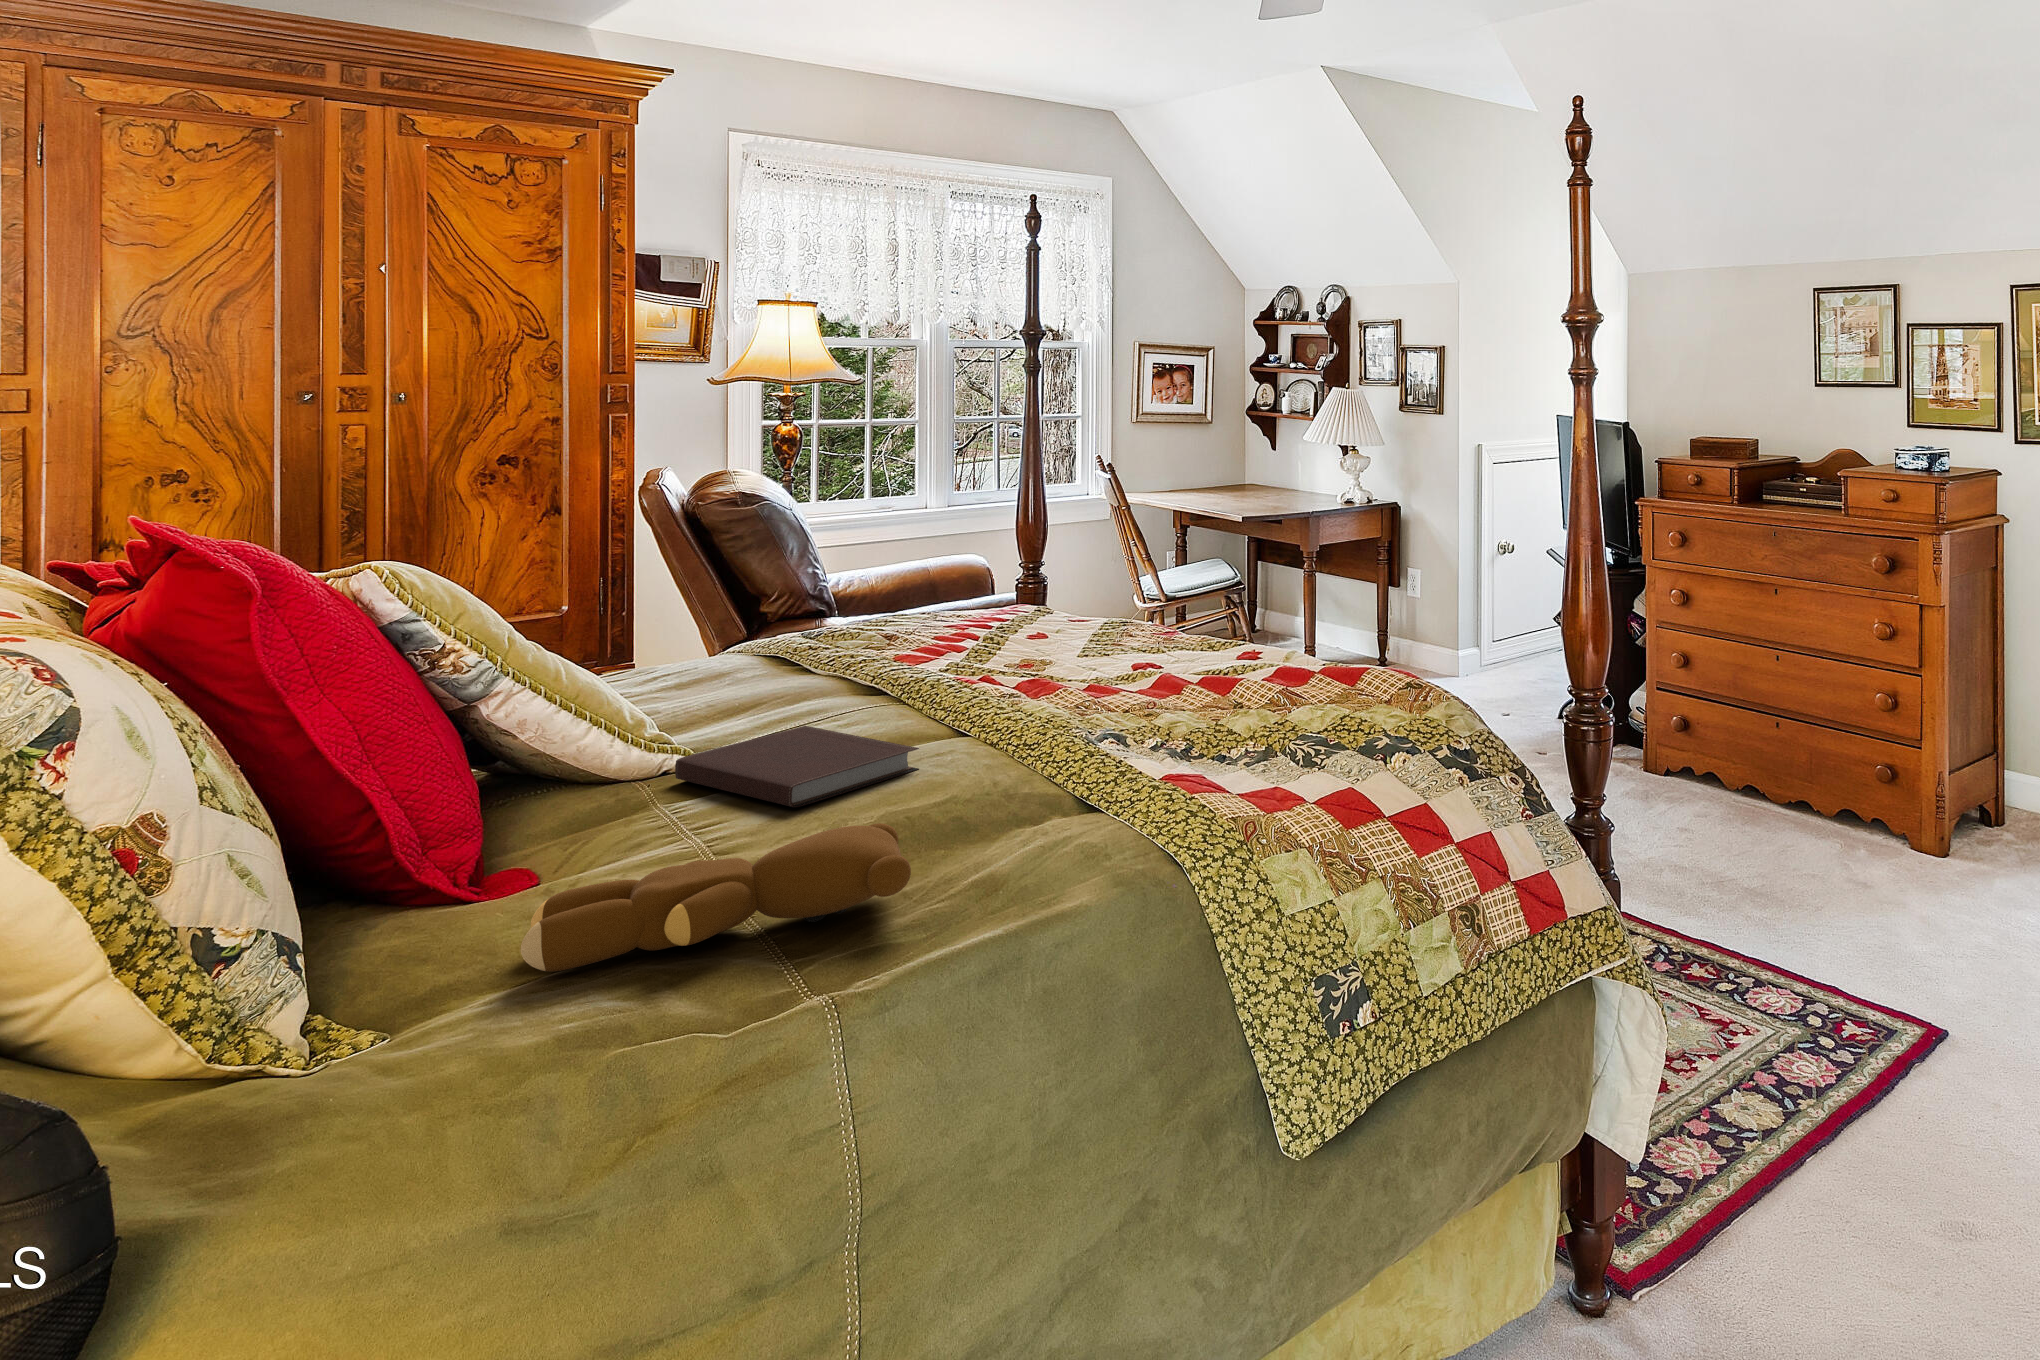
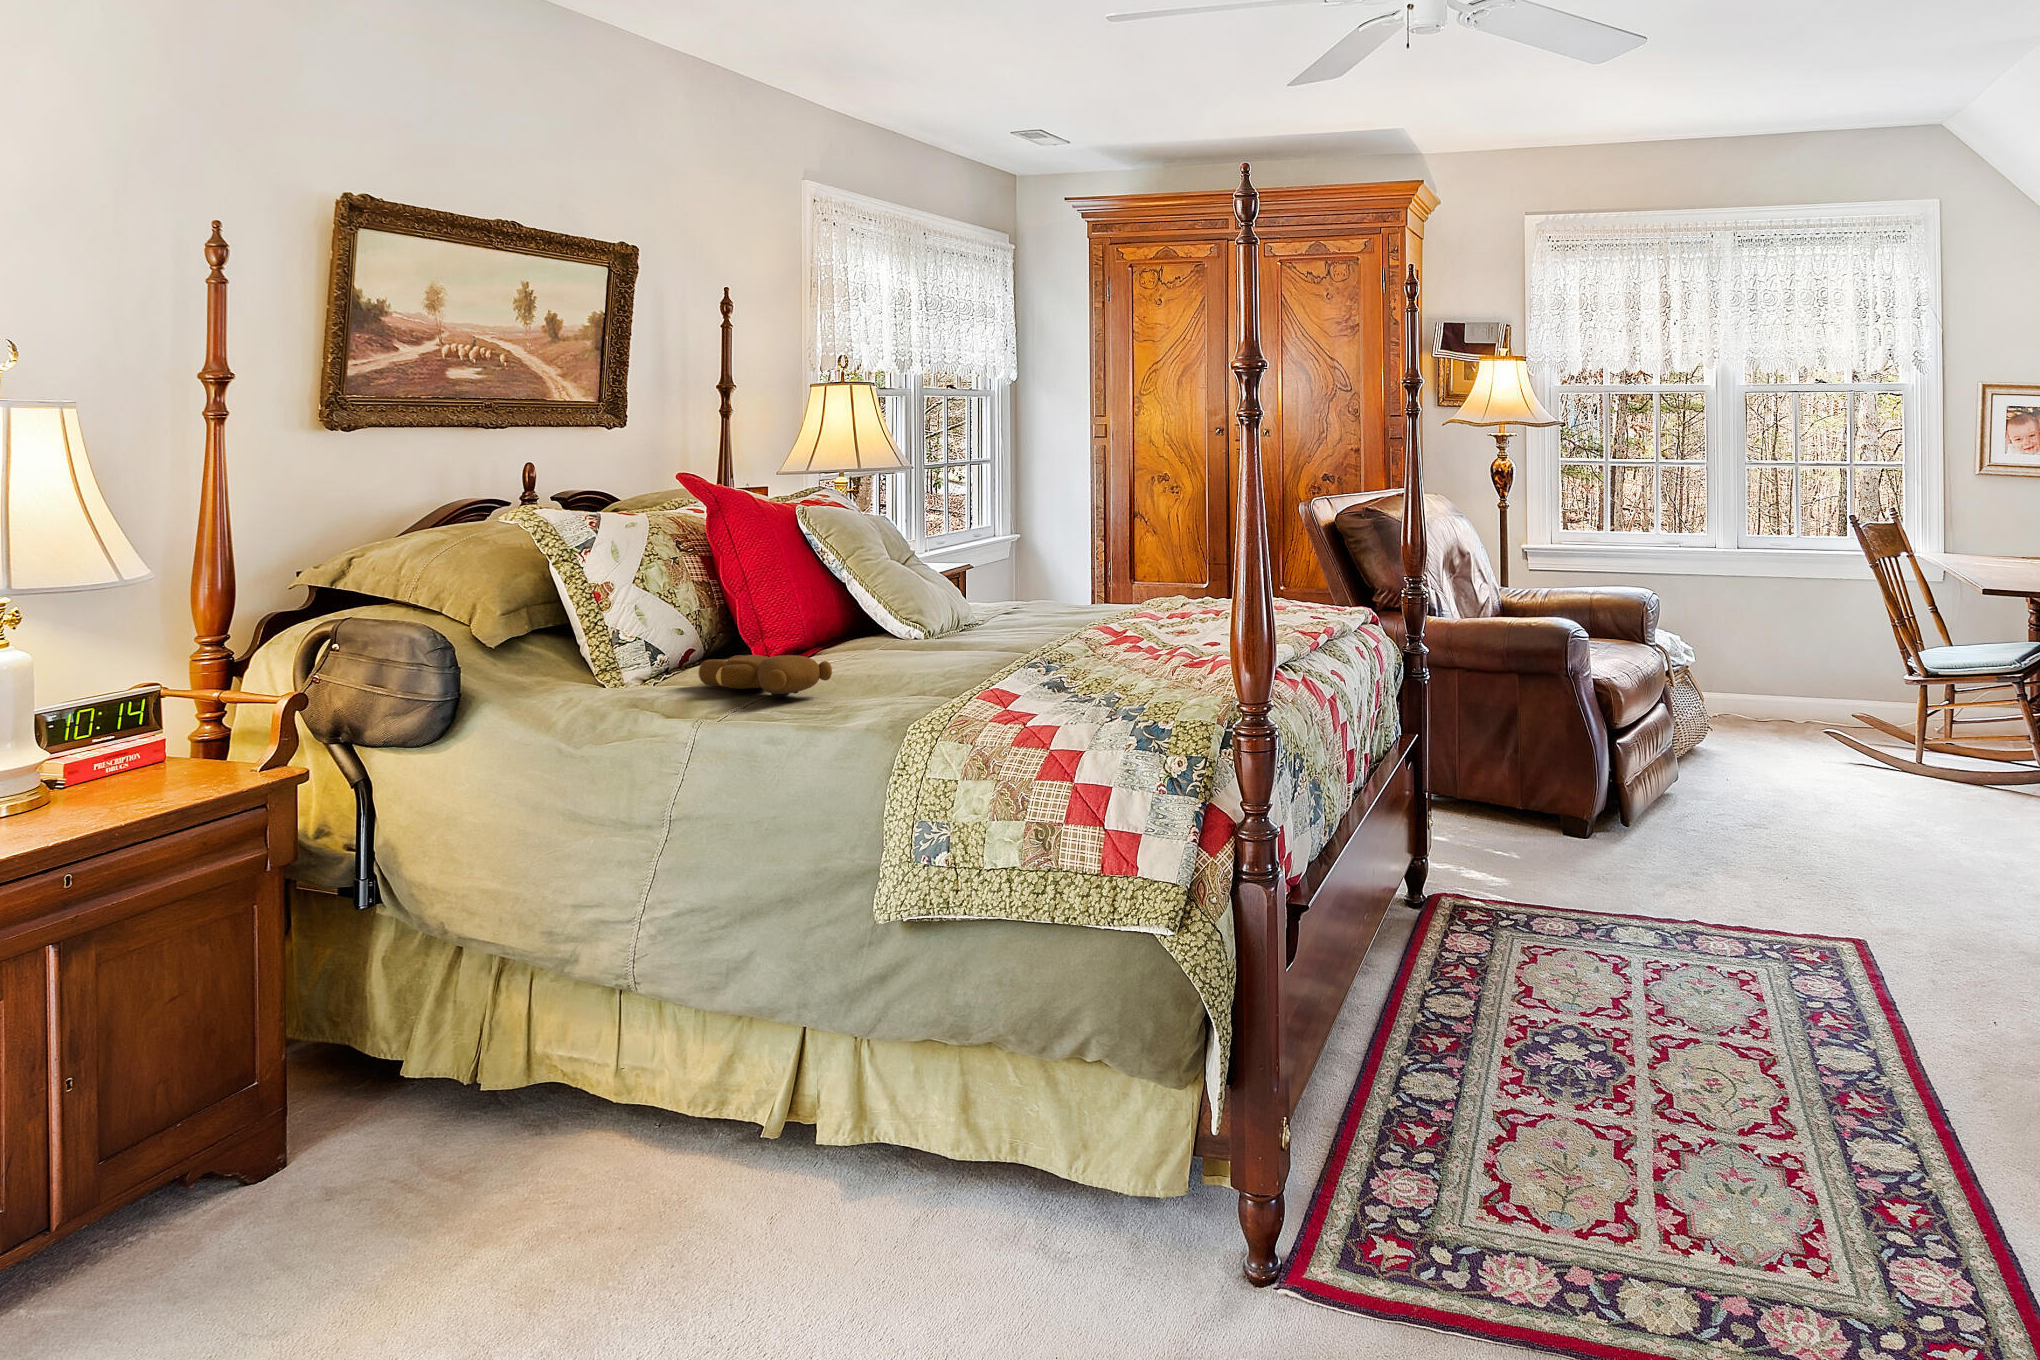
notebook: present [675,726,919,807] -> none [921,633,1032,666]

